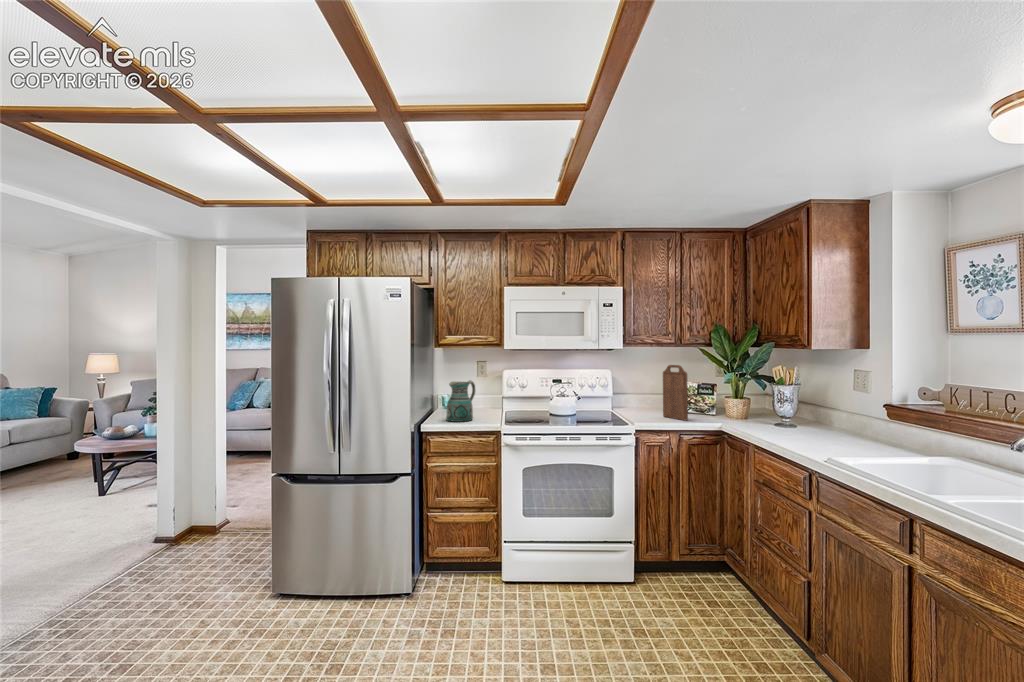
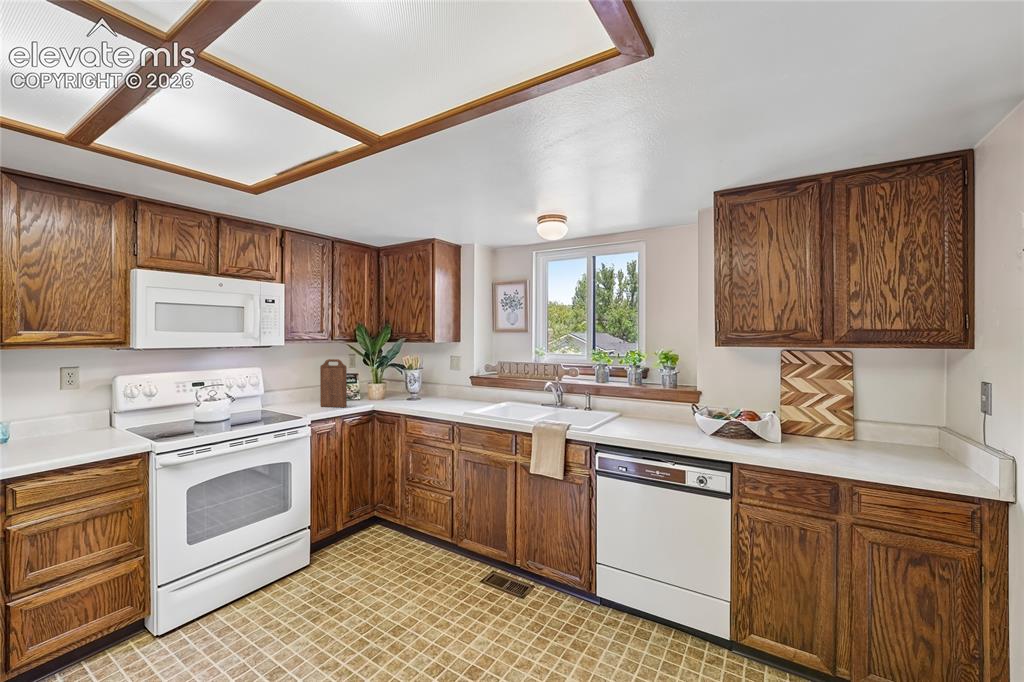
ceramic pitcher: present [446,380,475,422] -> none [34,391,87,451]

